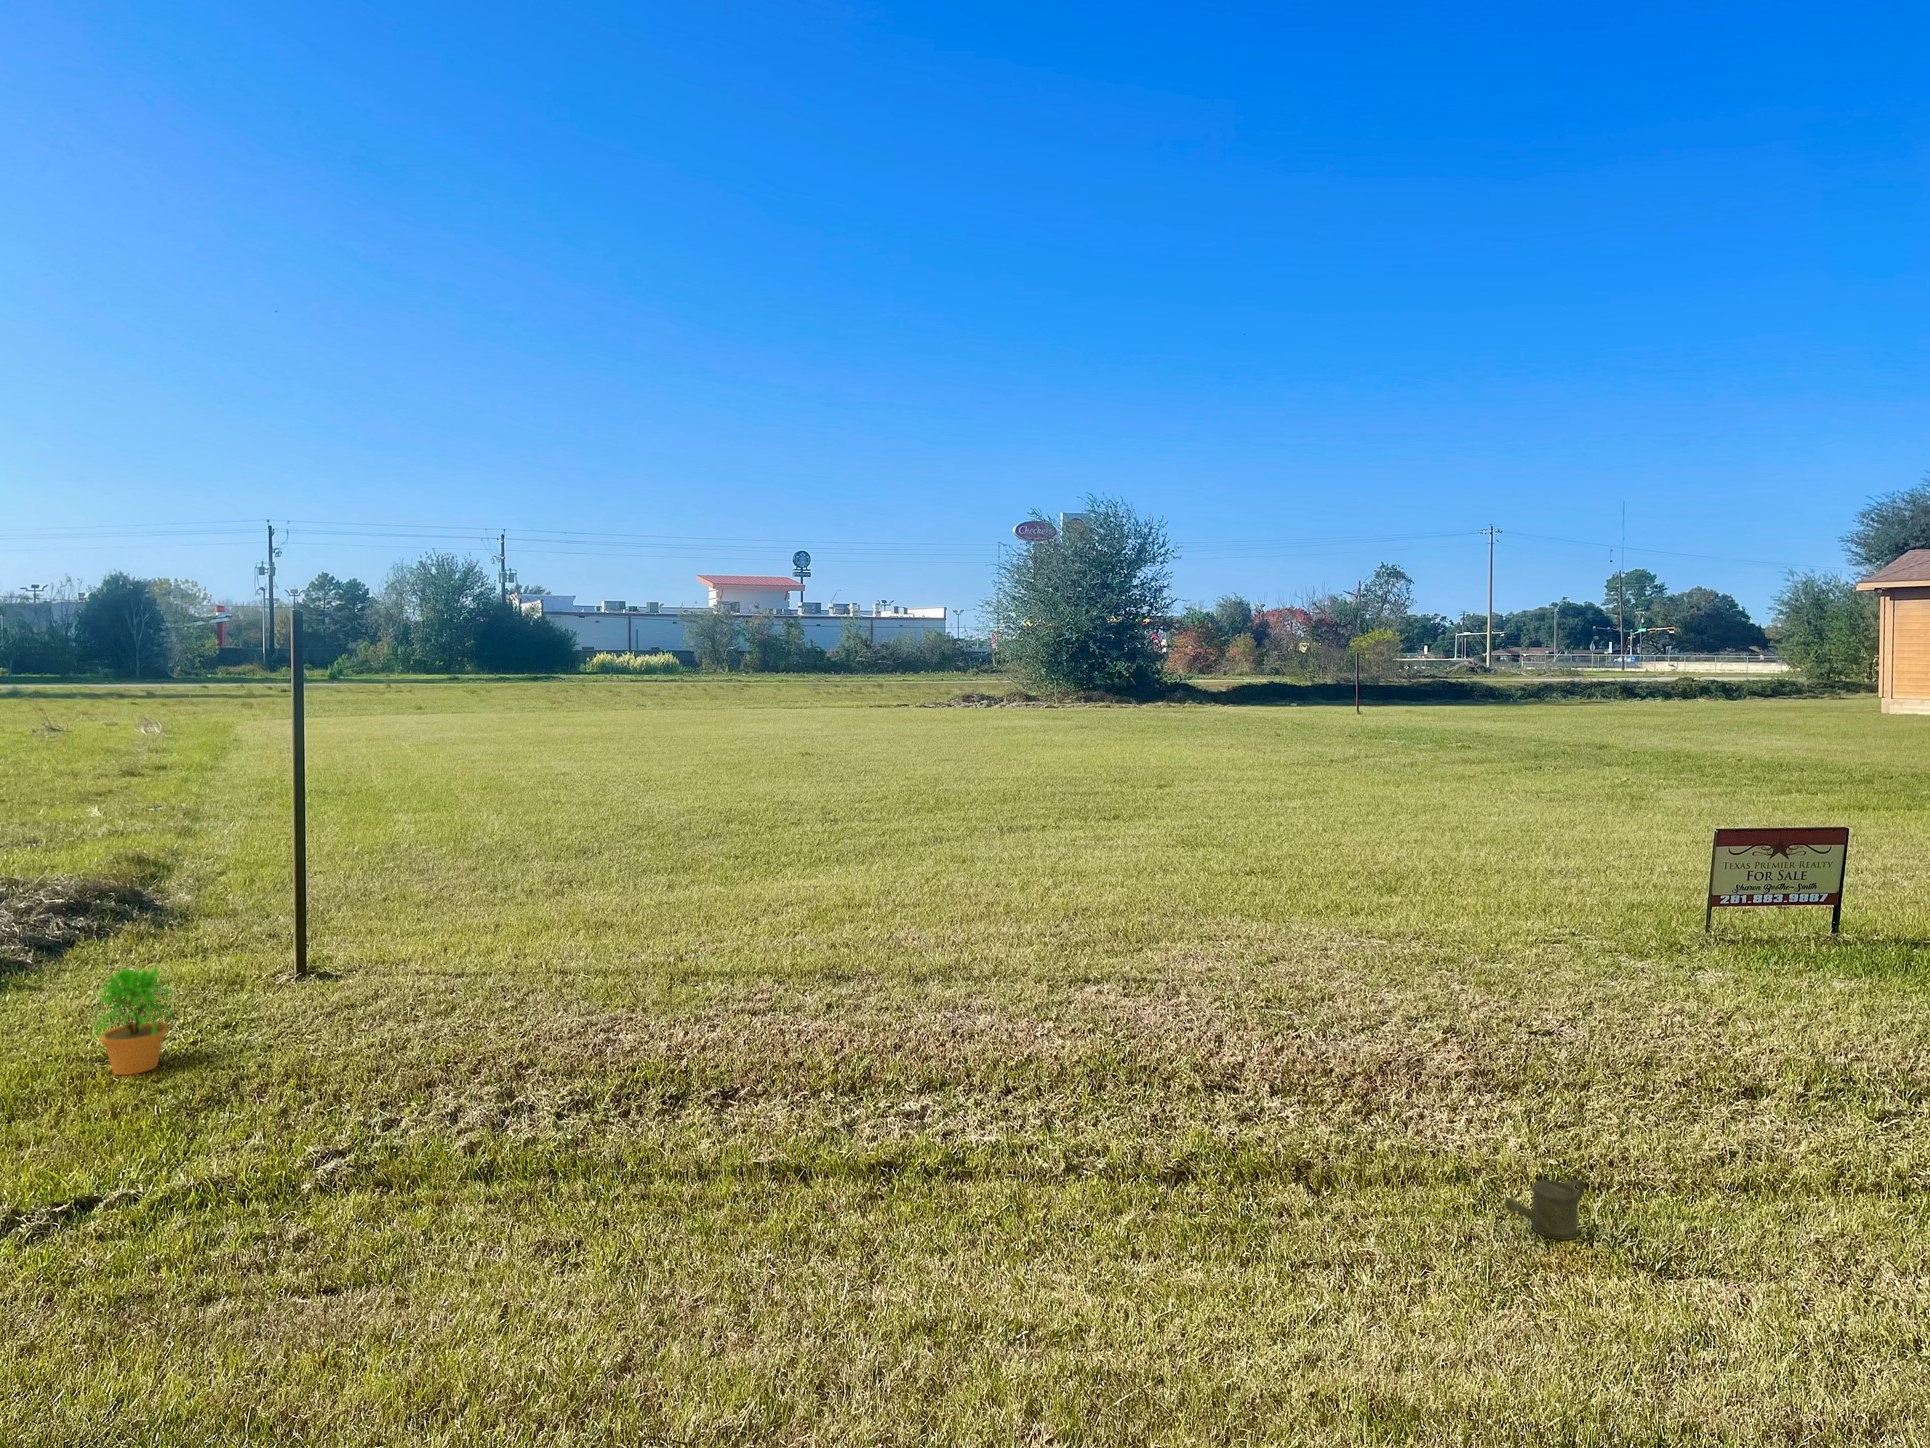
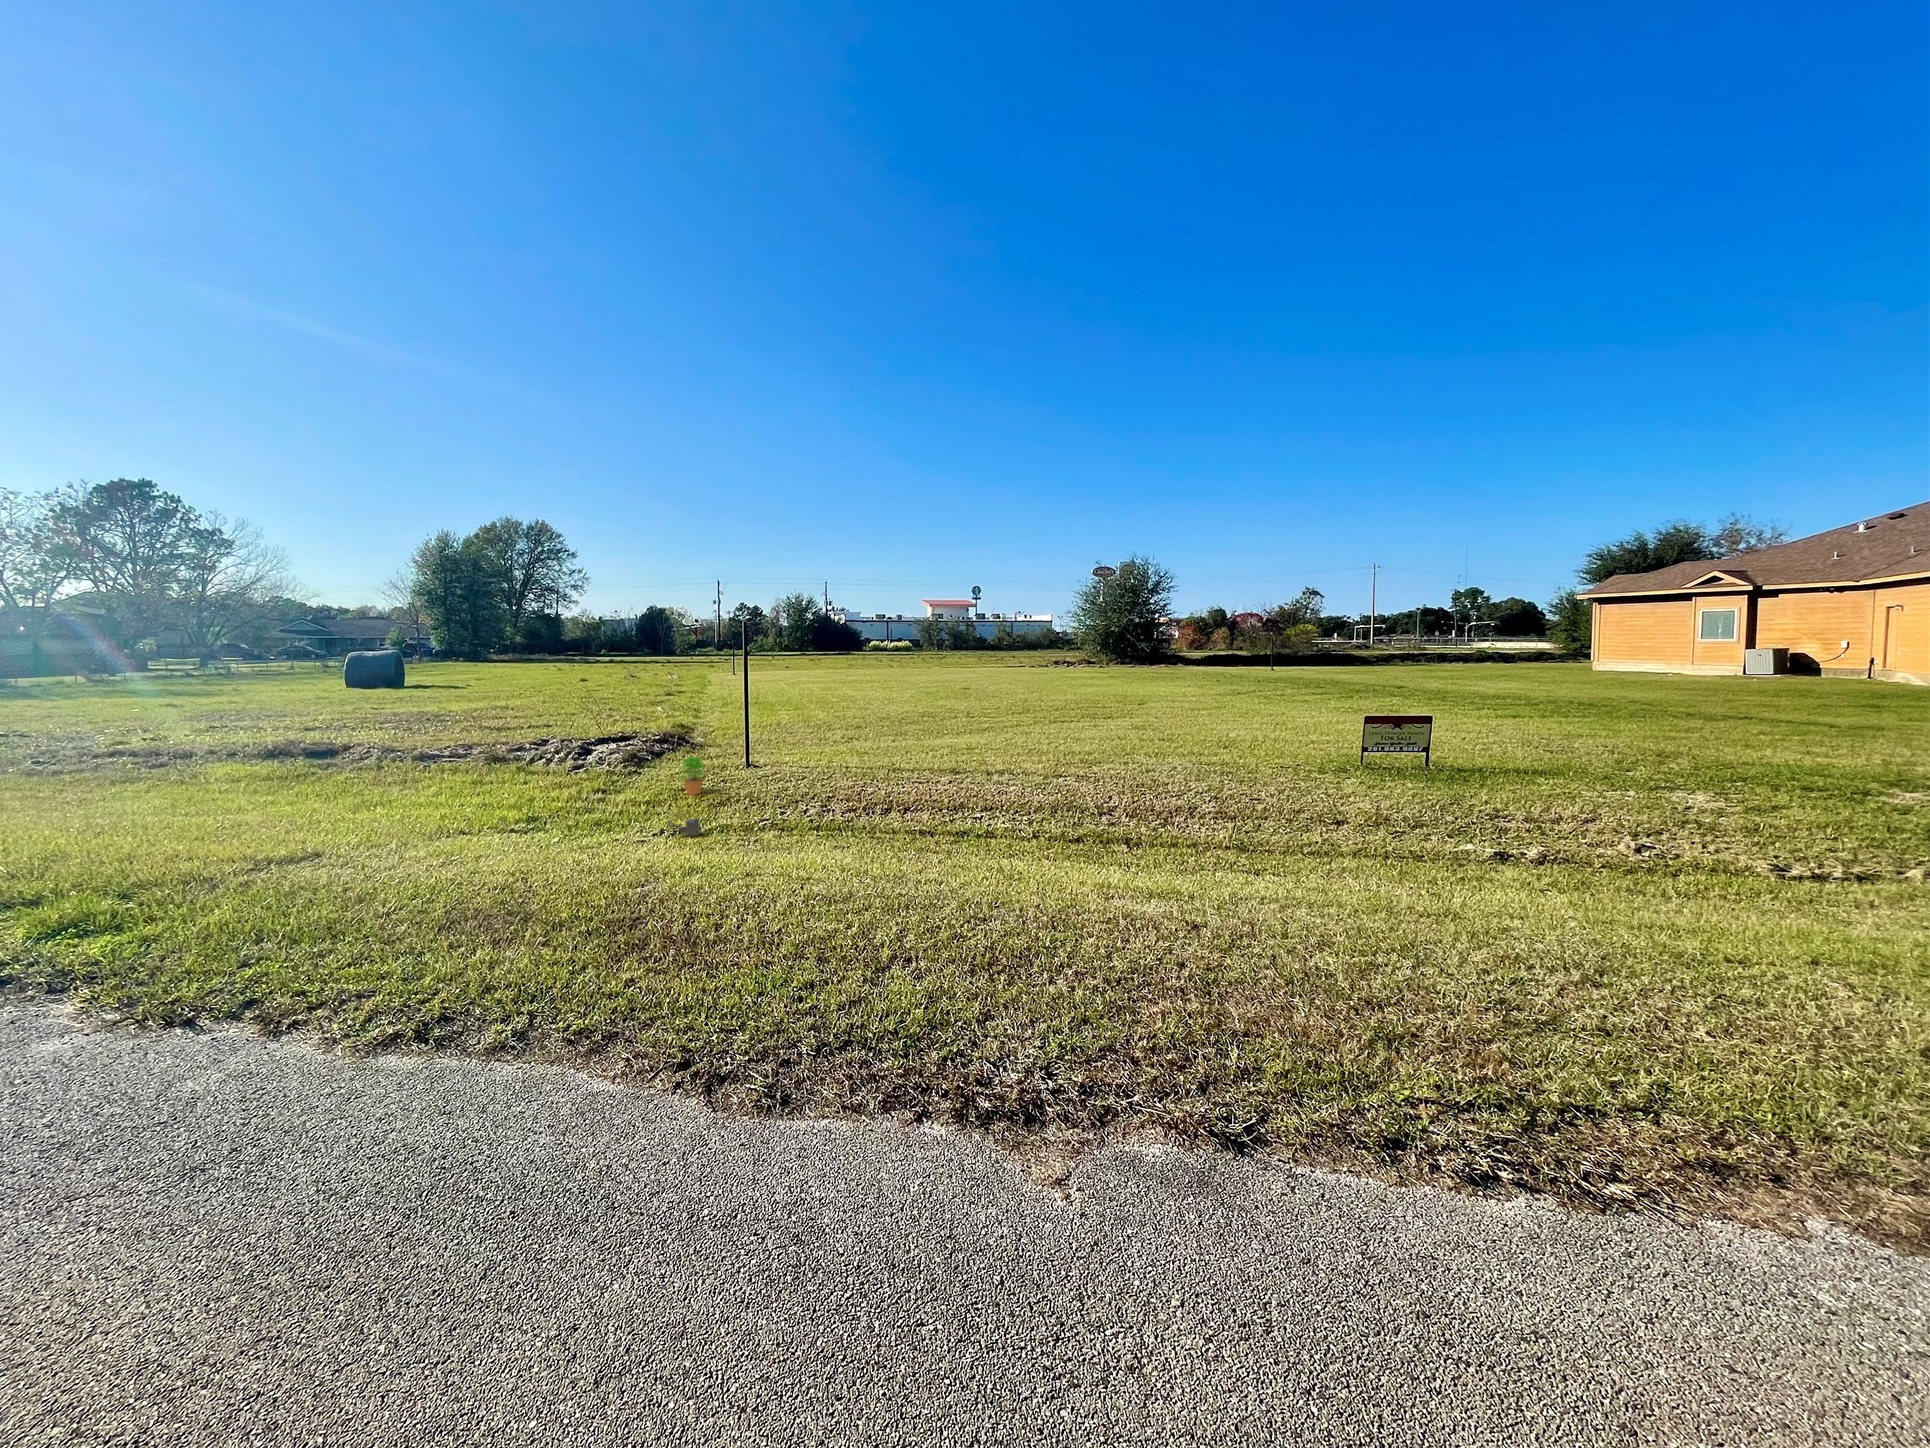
watering can: present [1504,1179,1584,1240] -> present [667,818,701,836]

